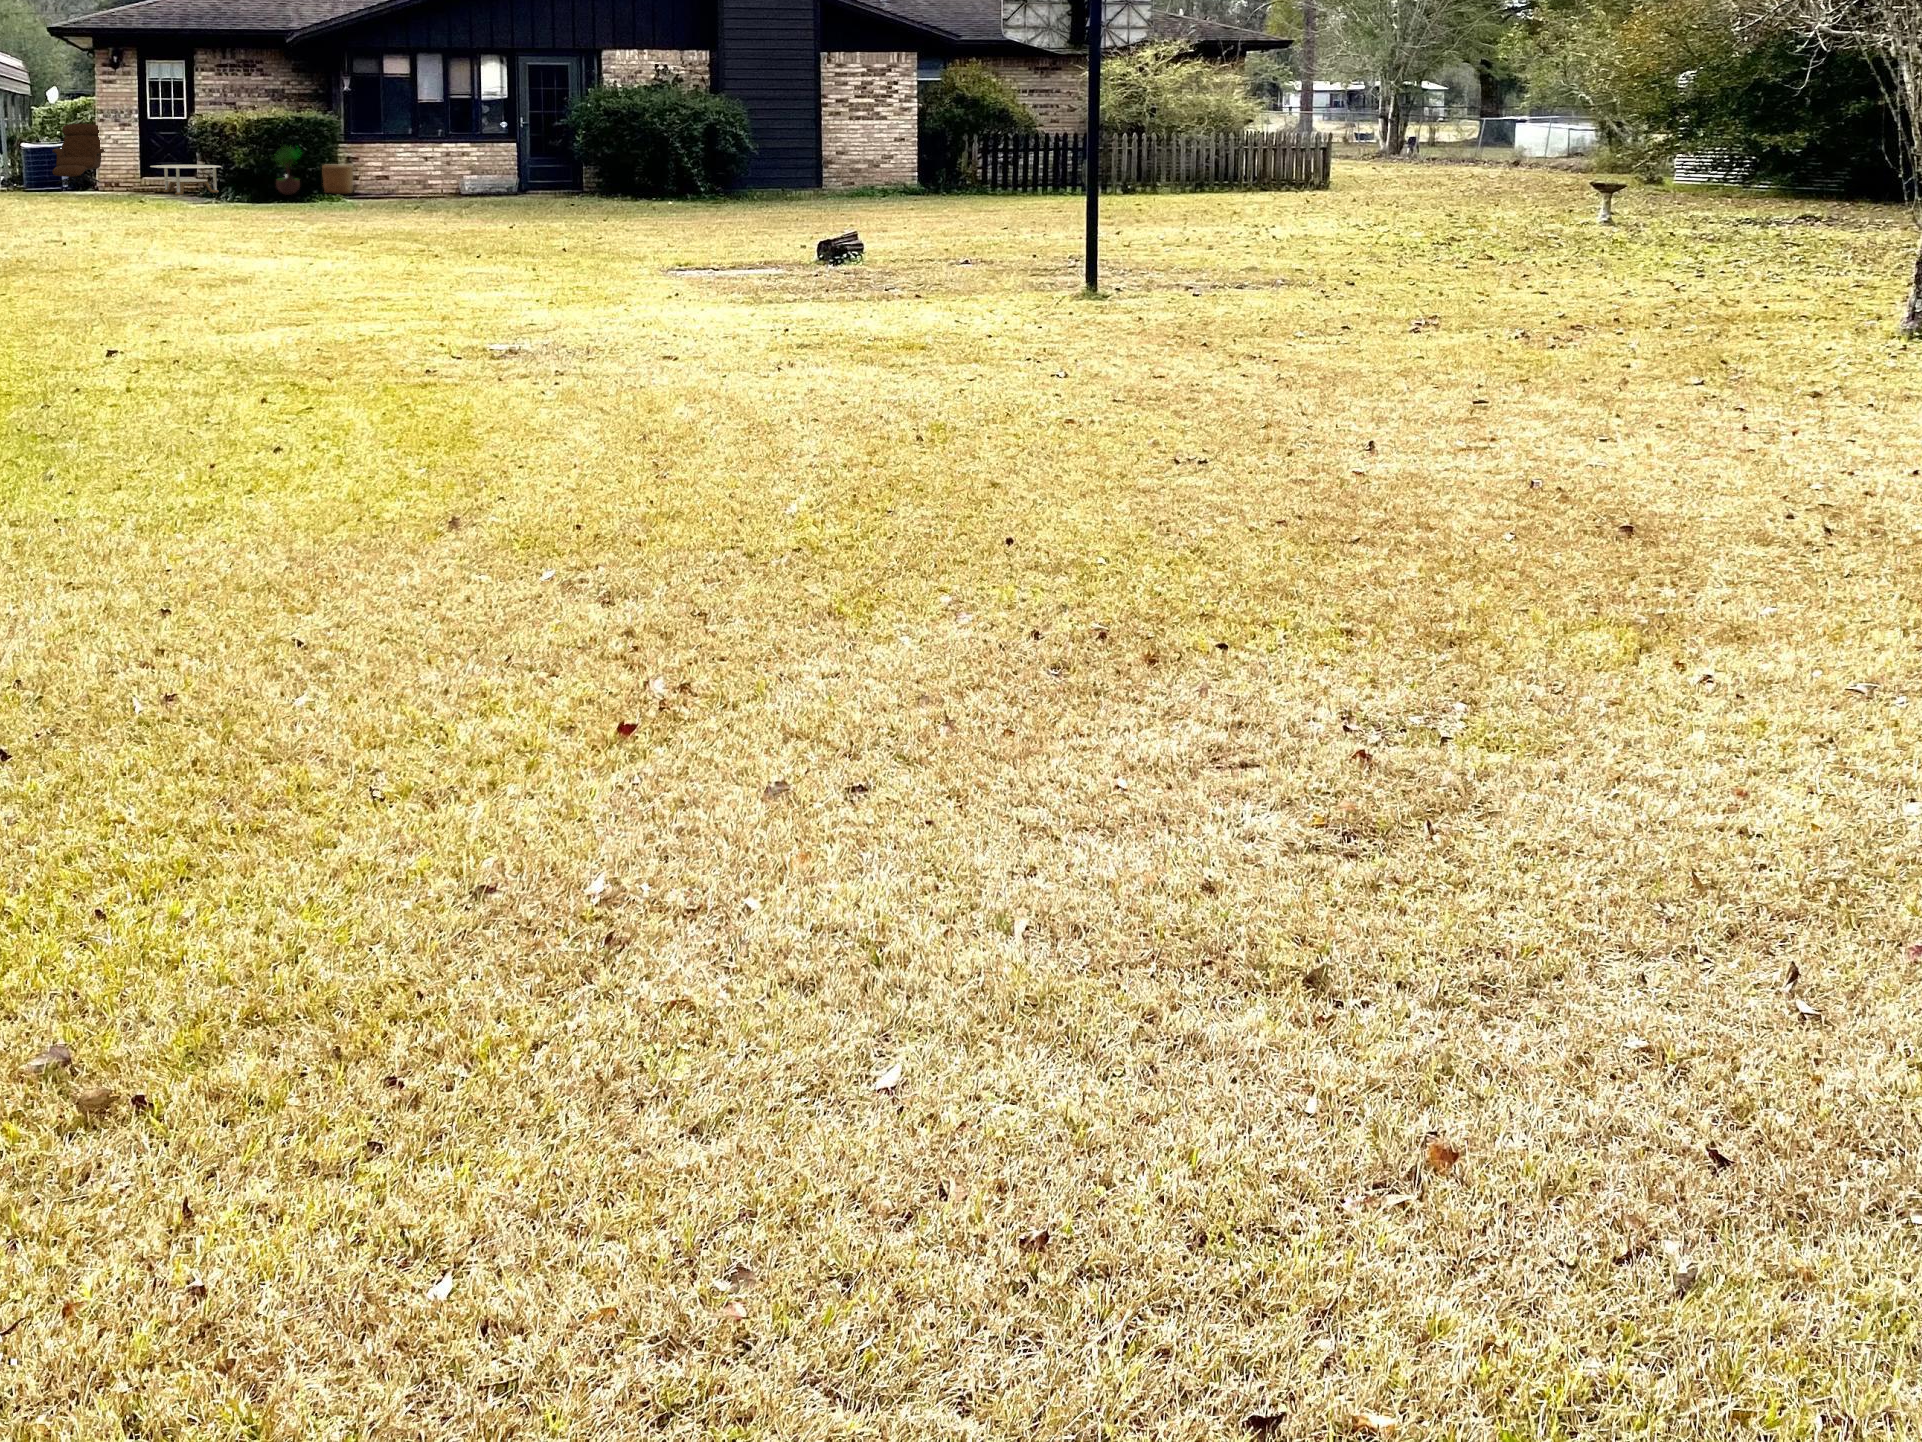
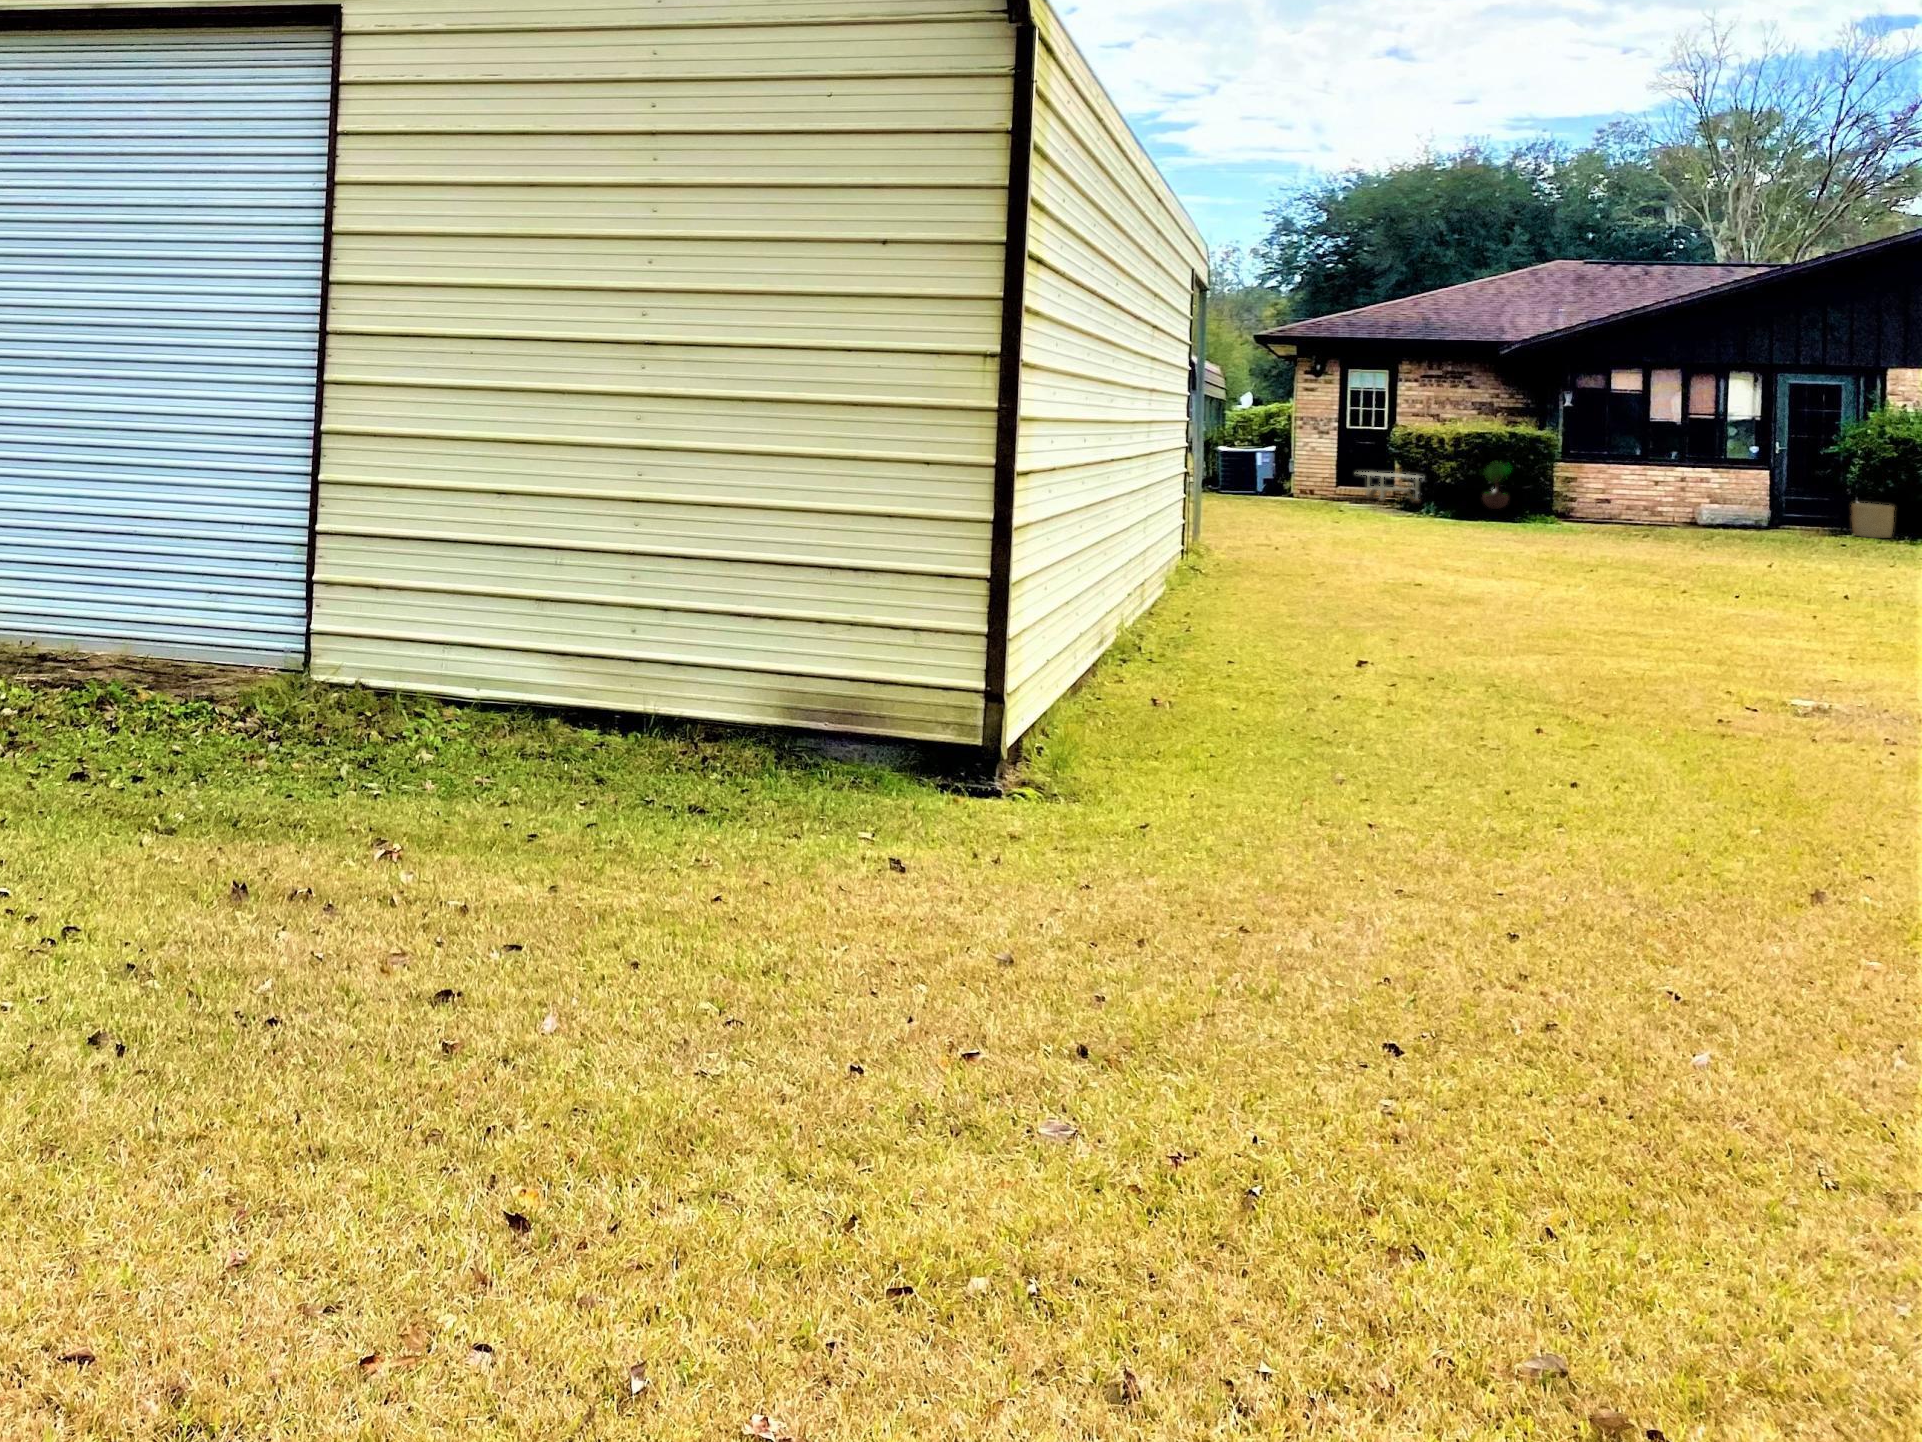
lounge chair: present [53,124,105,185] -> none [1256,429,1304,485]
woven basket: present [322,164,353,194] -> present [1851,503,1894,538]

